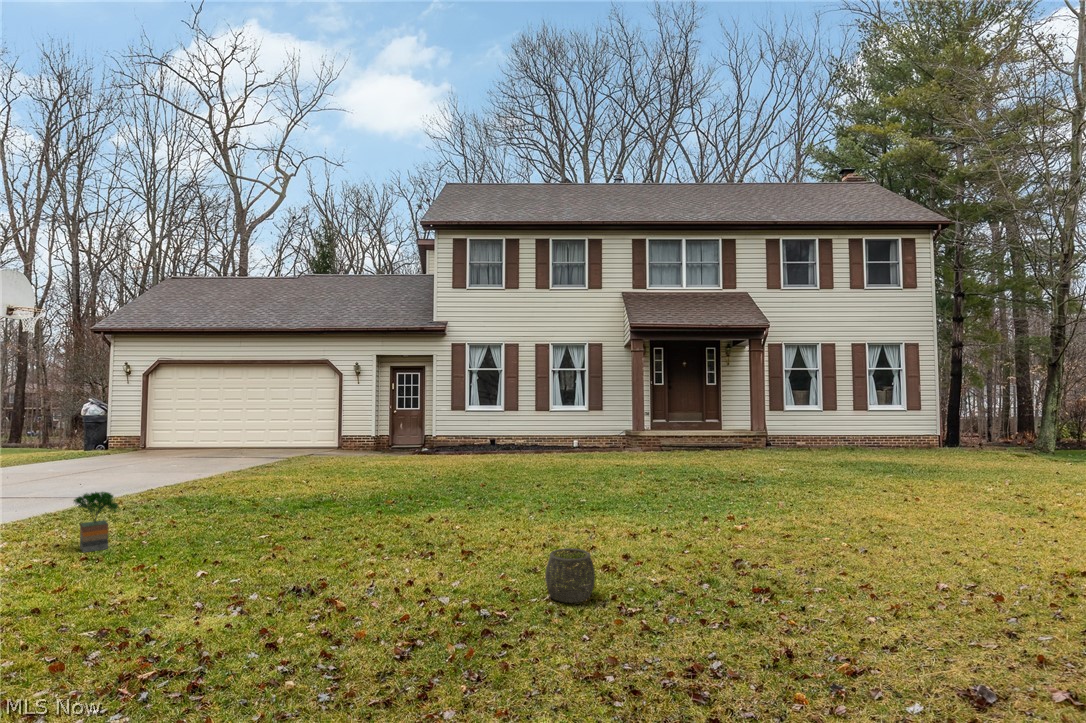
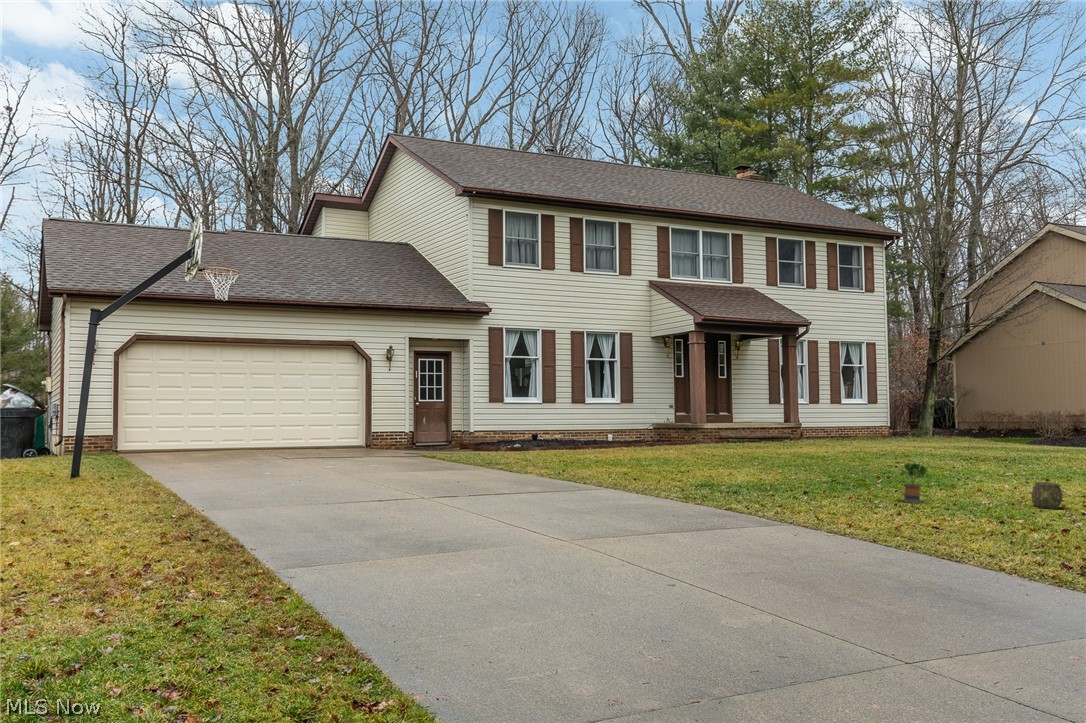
potted tree: present [74,492,119,552] -> present [901,463,927,503]

